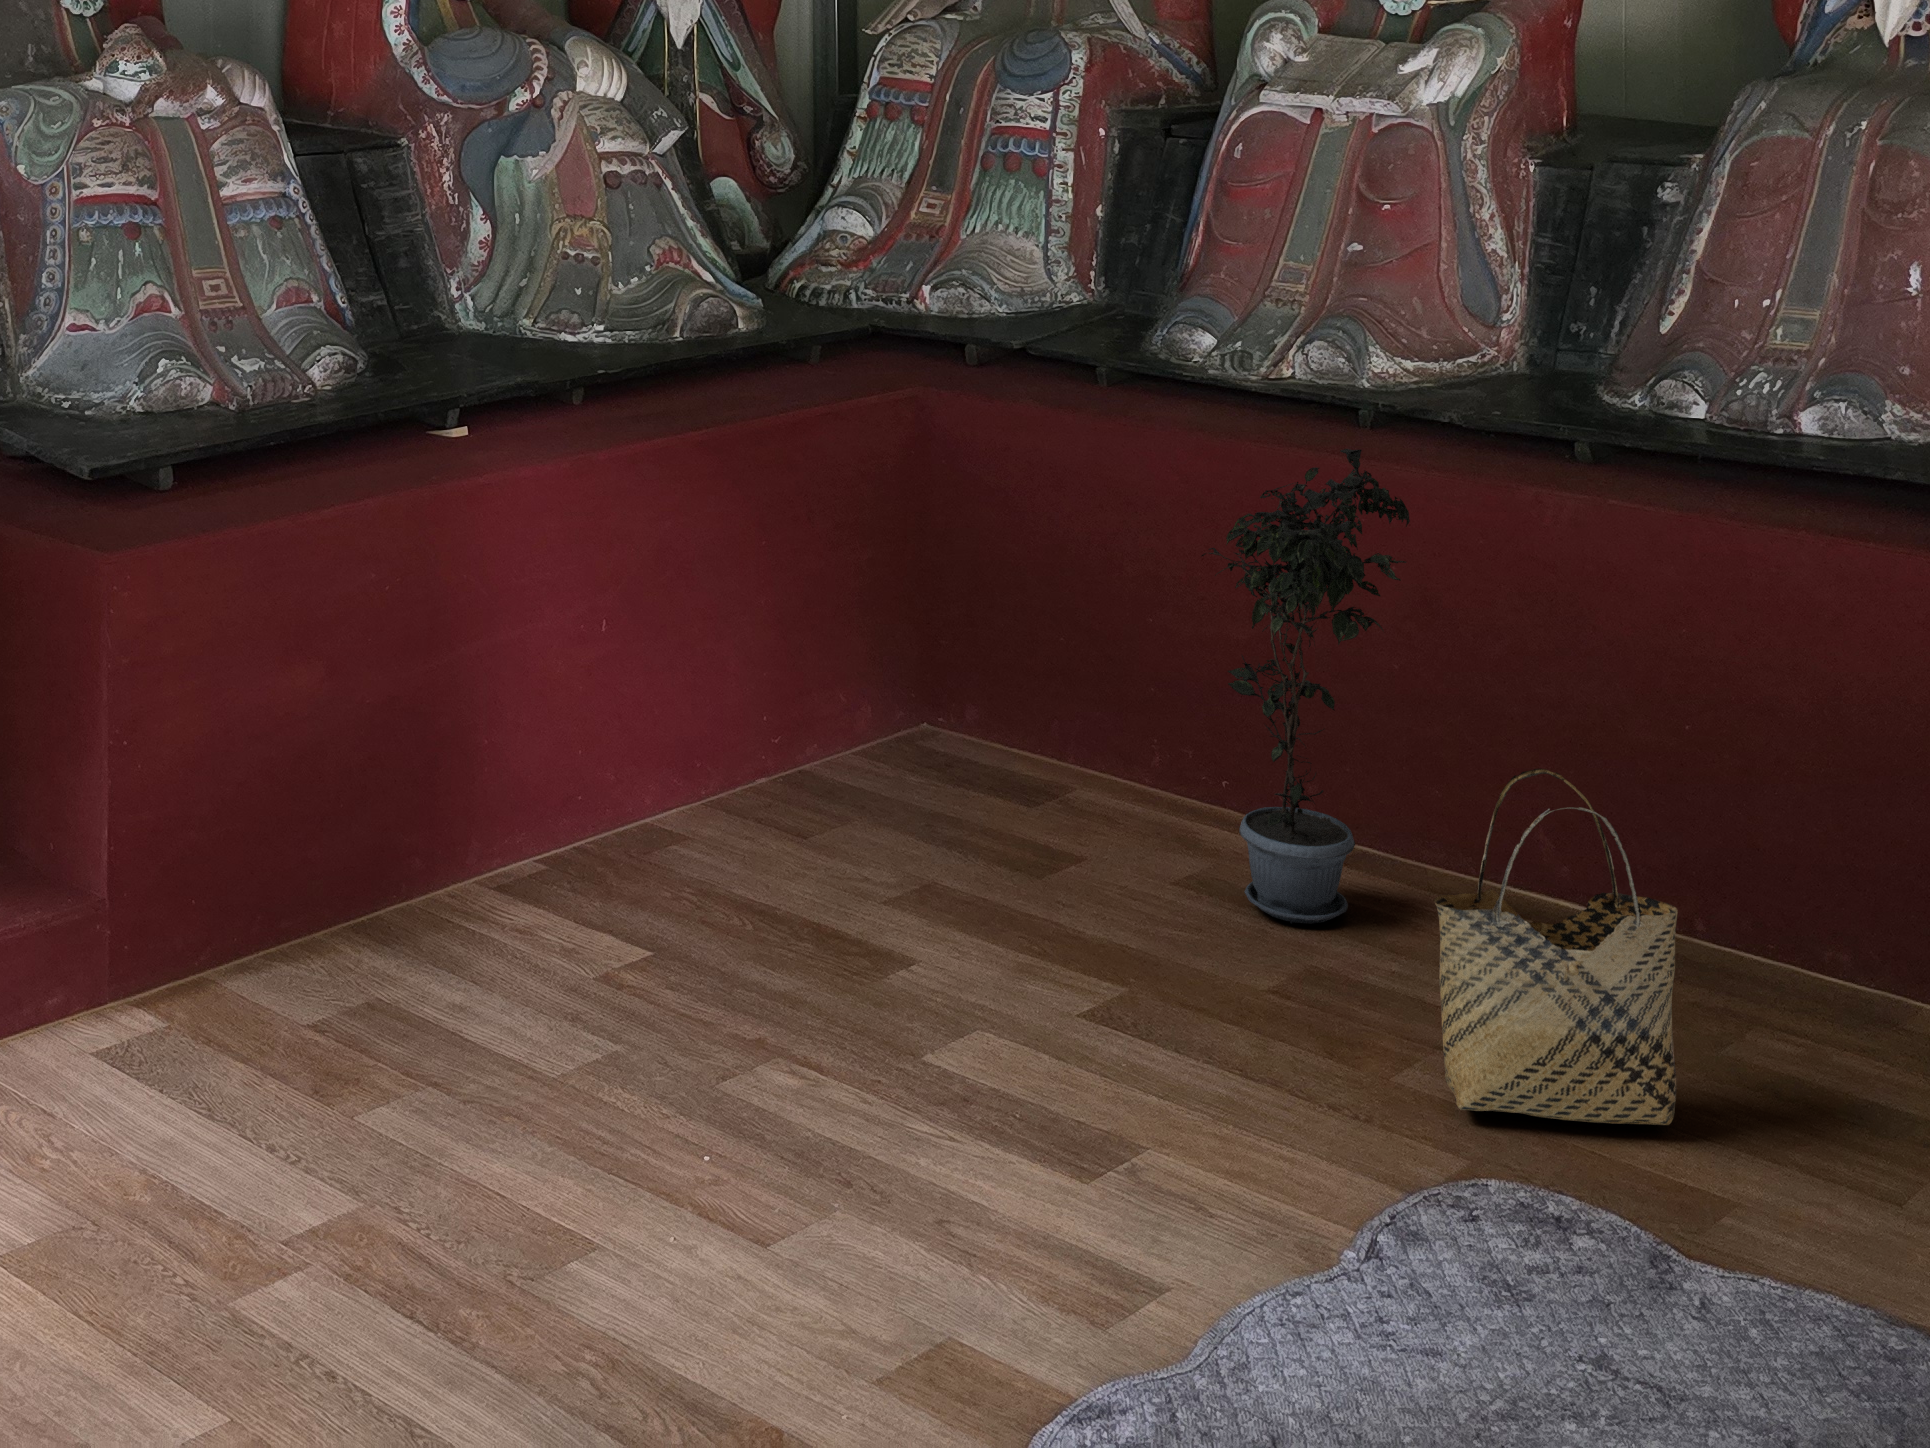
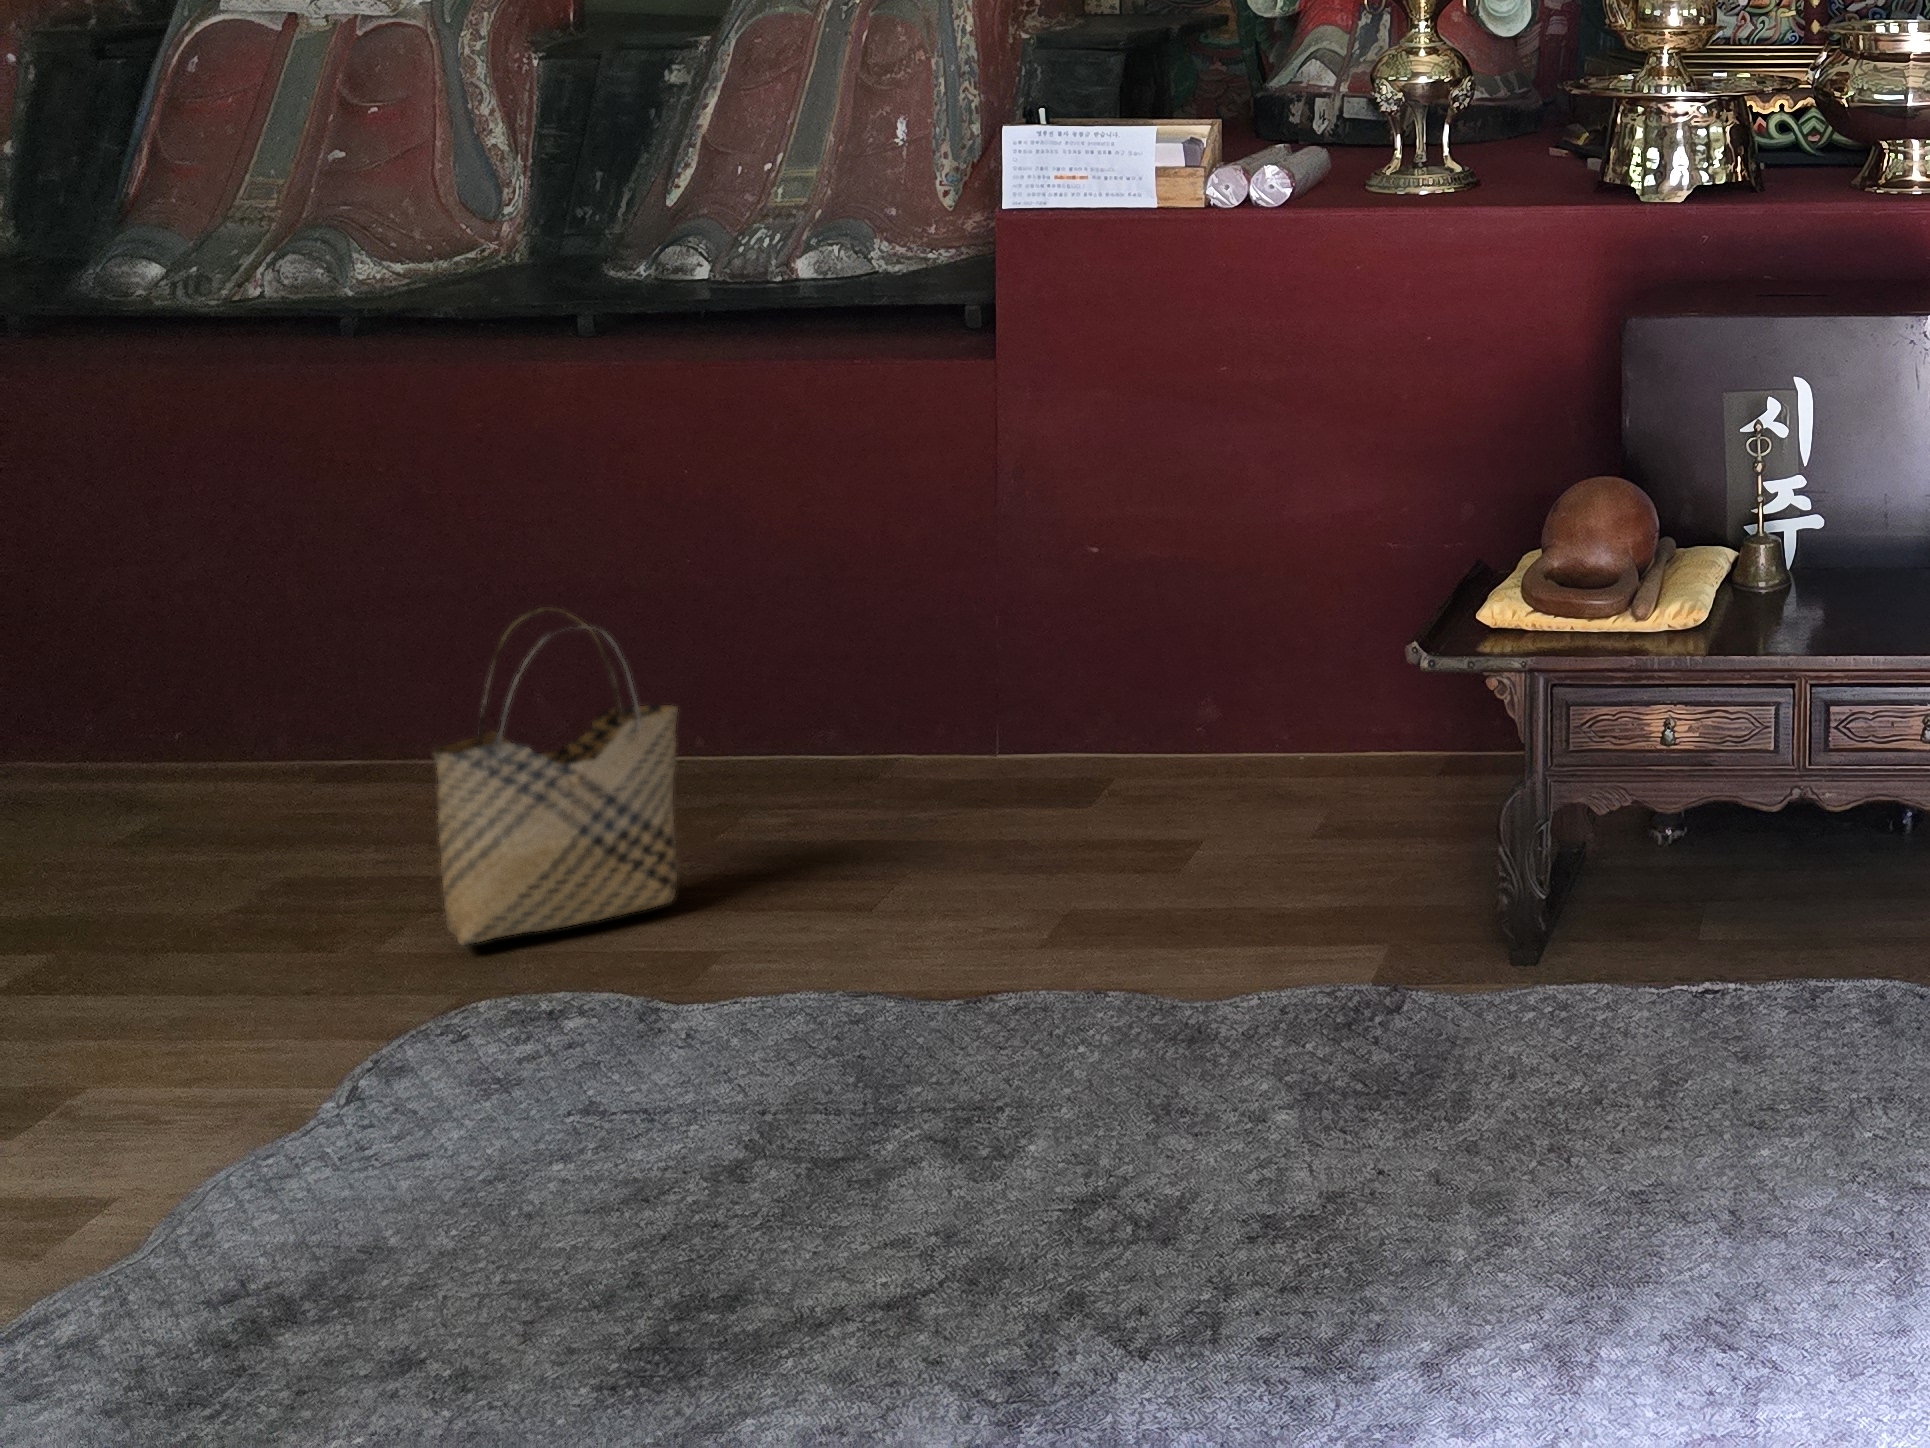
potted plant: present [1202,449,1410,924] -> none [158,345,405,848]

